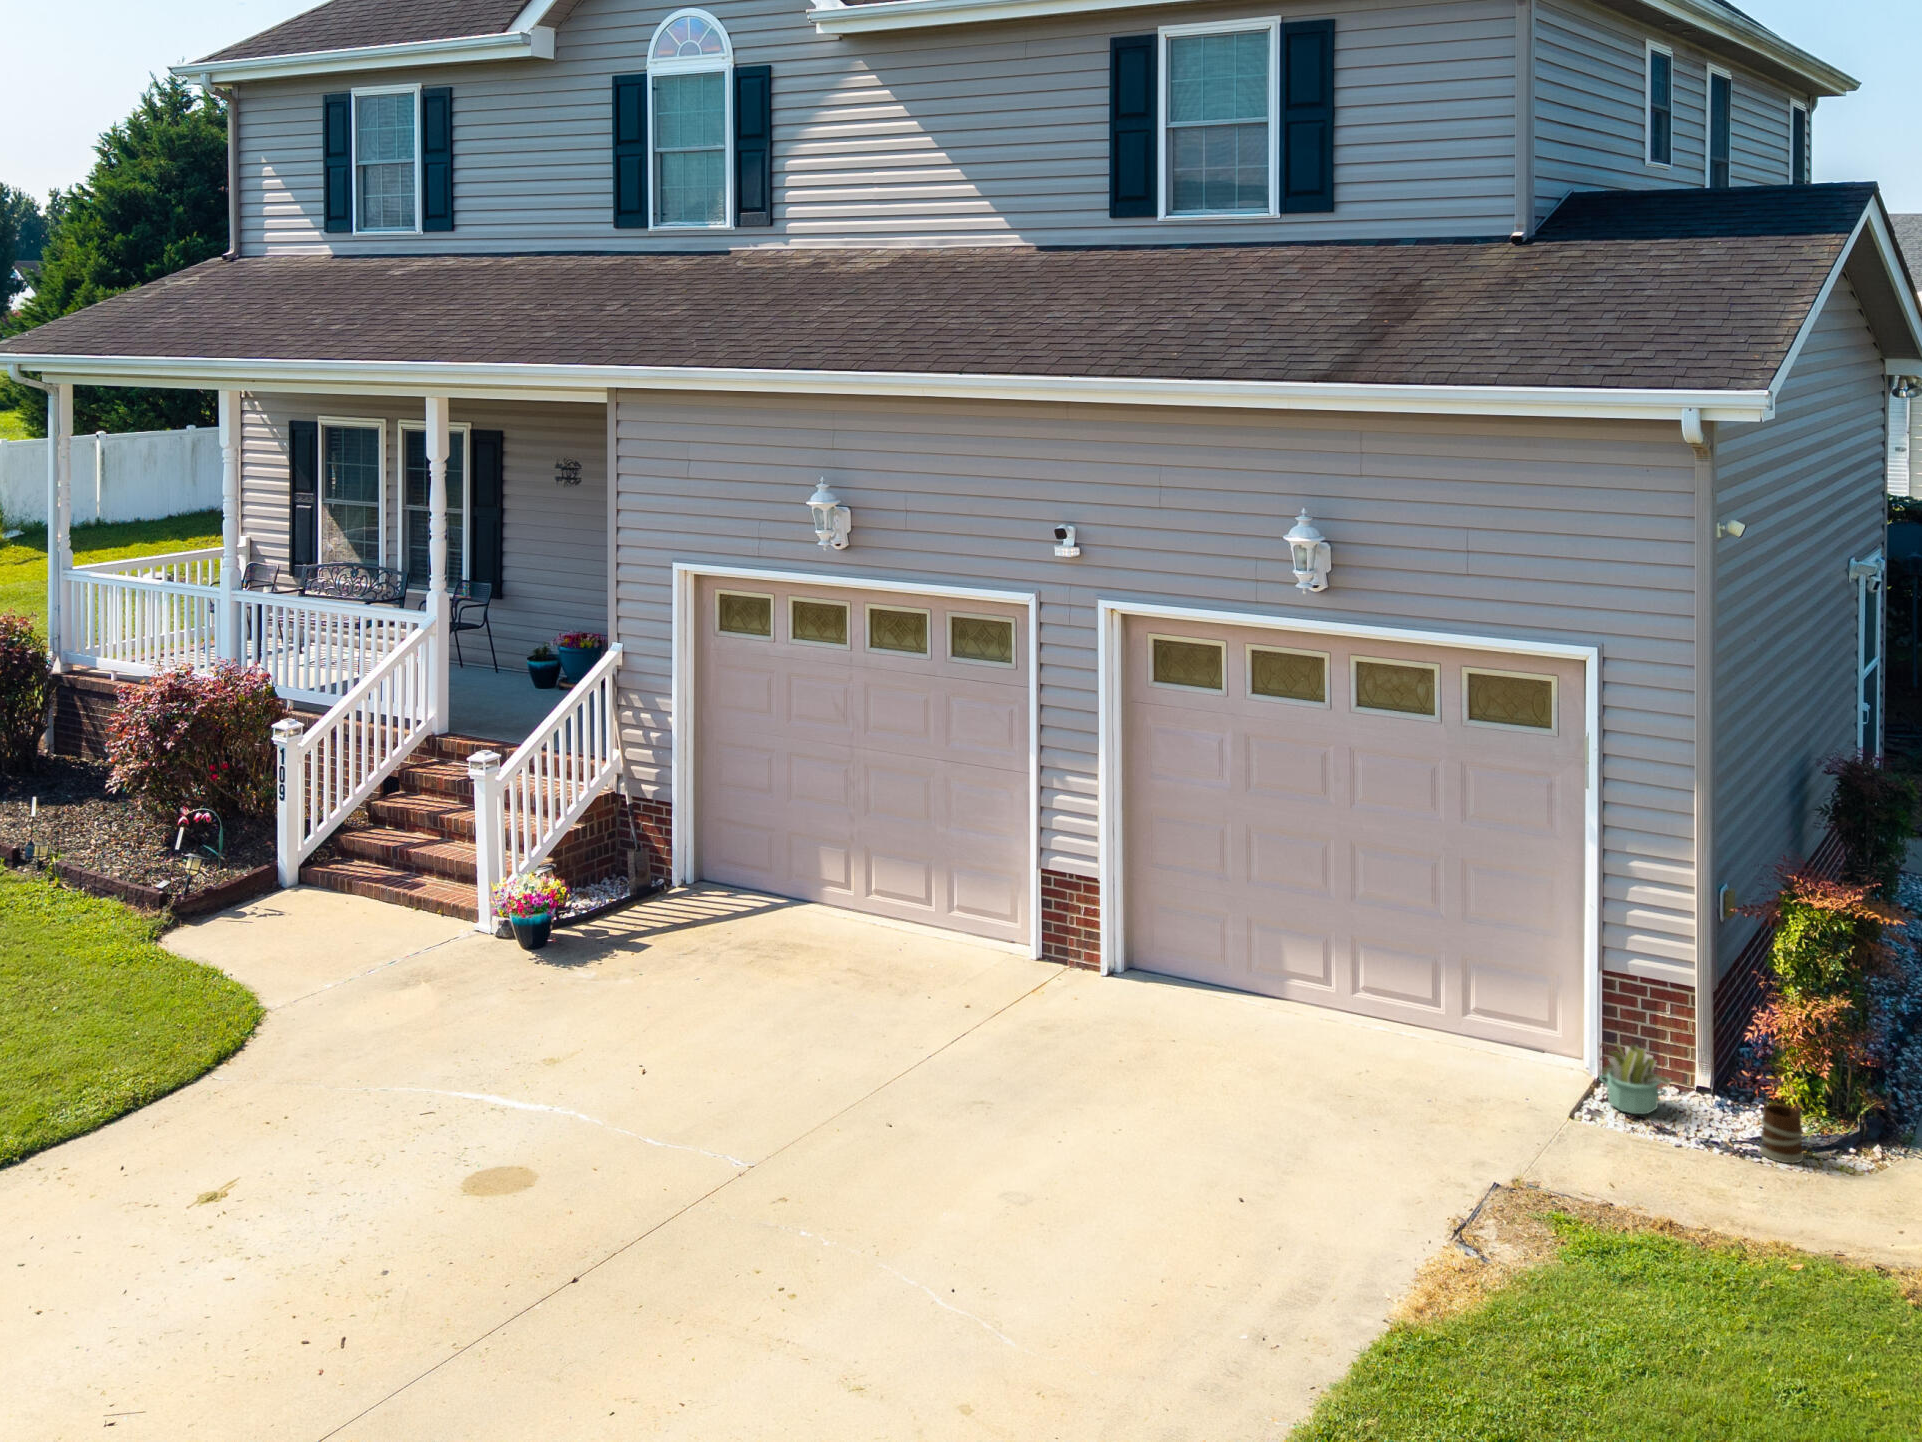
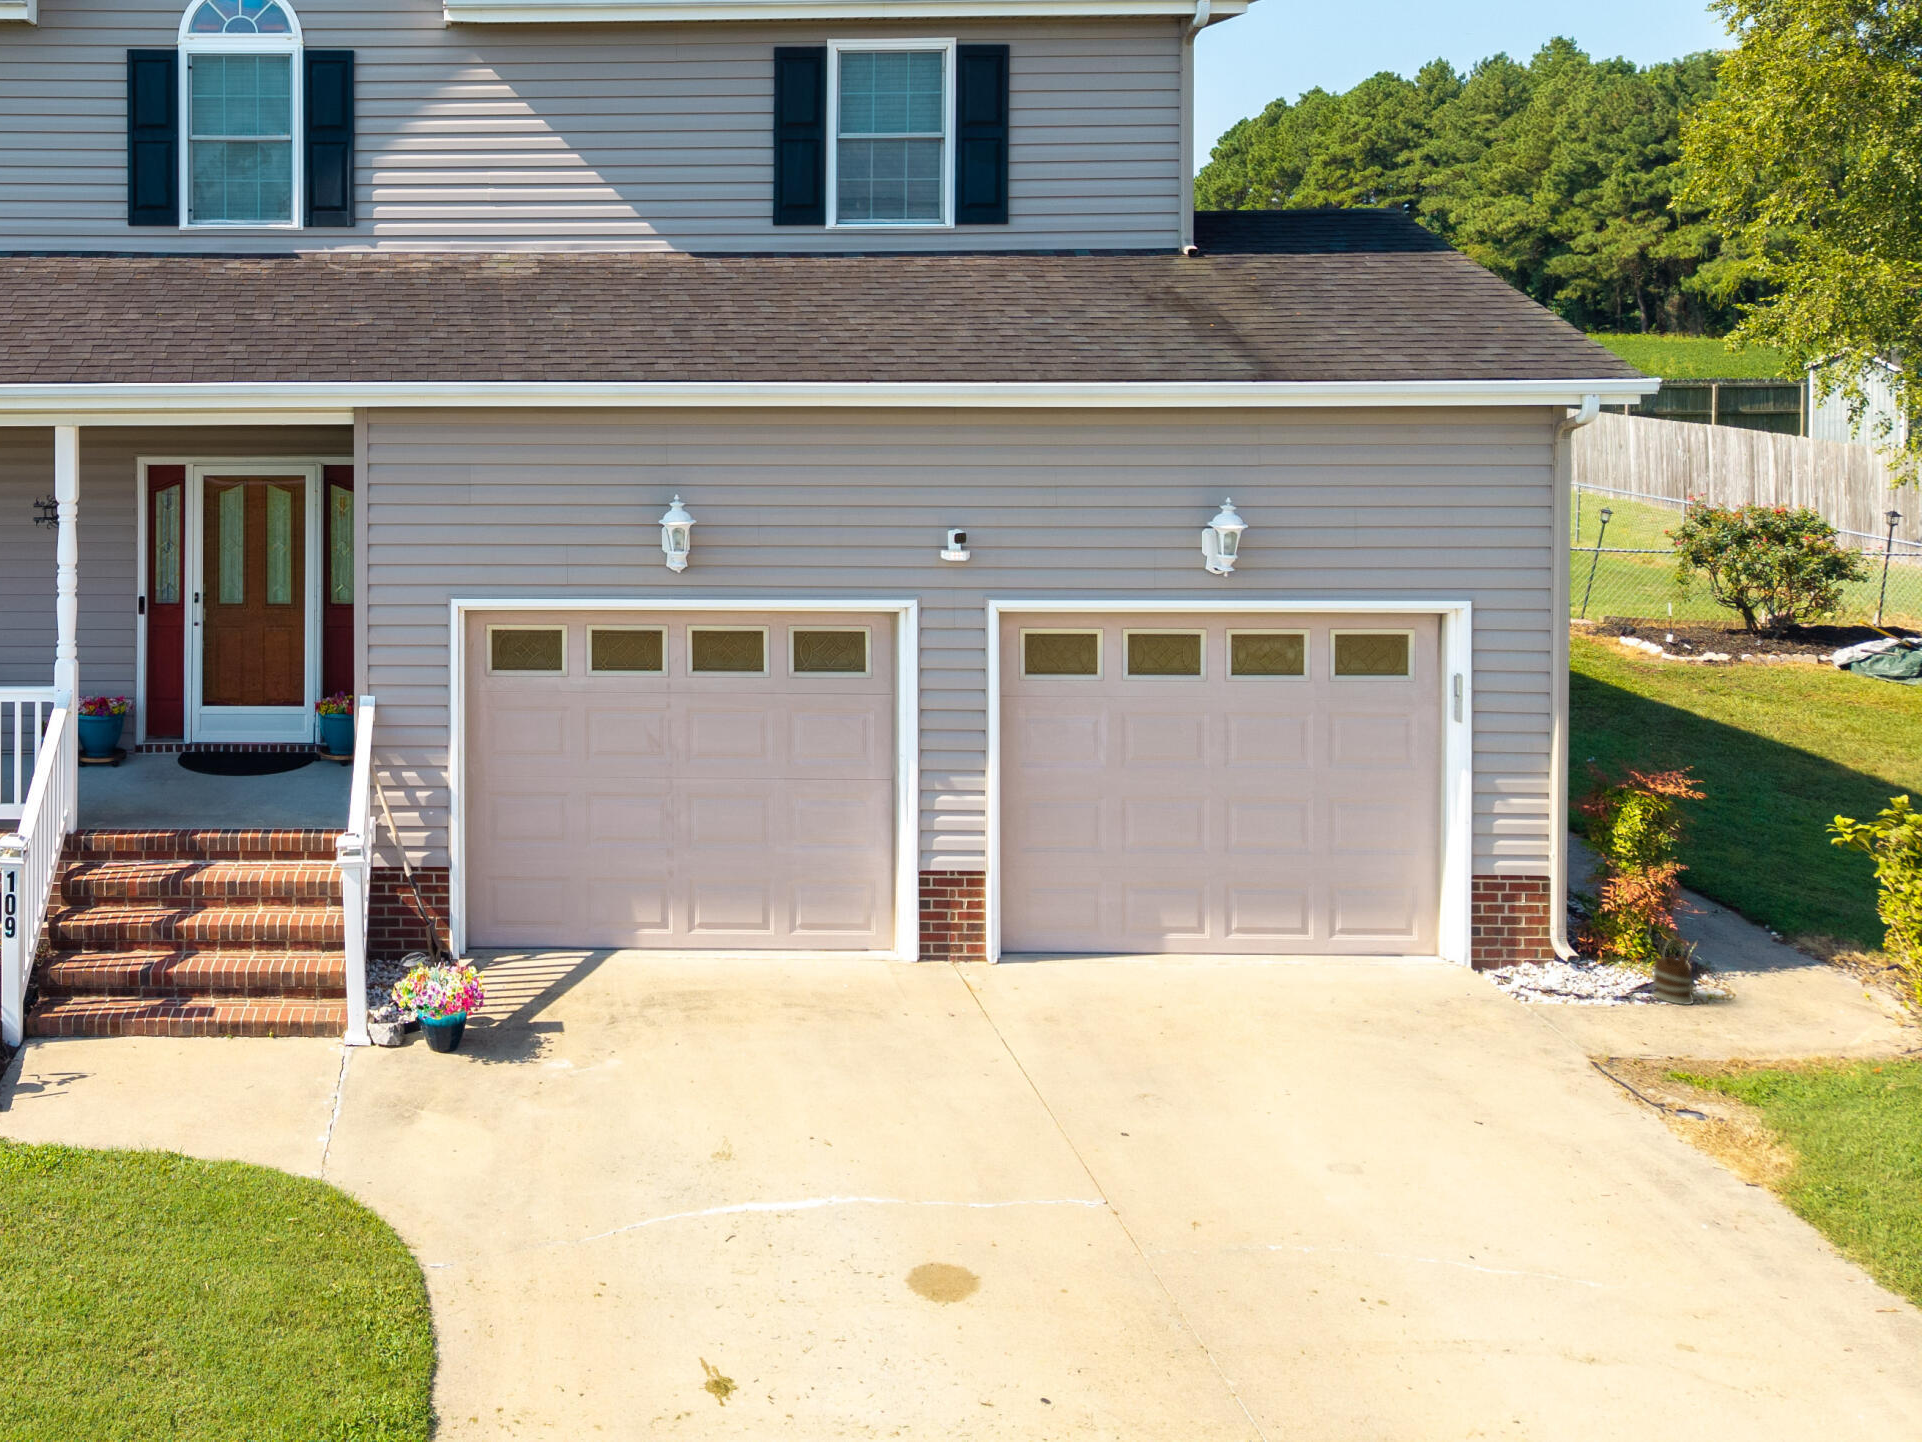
decorative plant: present [1599,1045,1671,1114] -> none [1500,931,1564,991]

